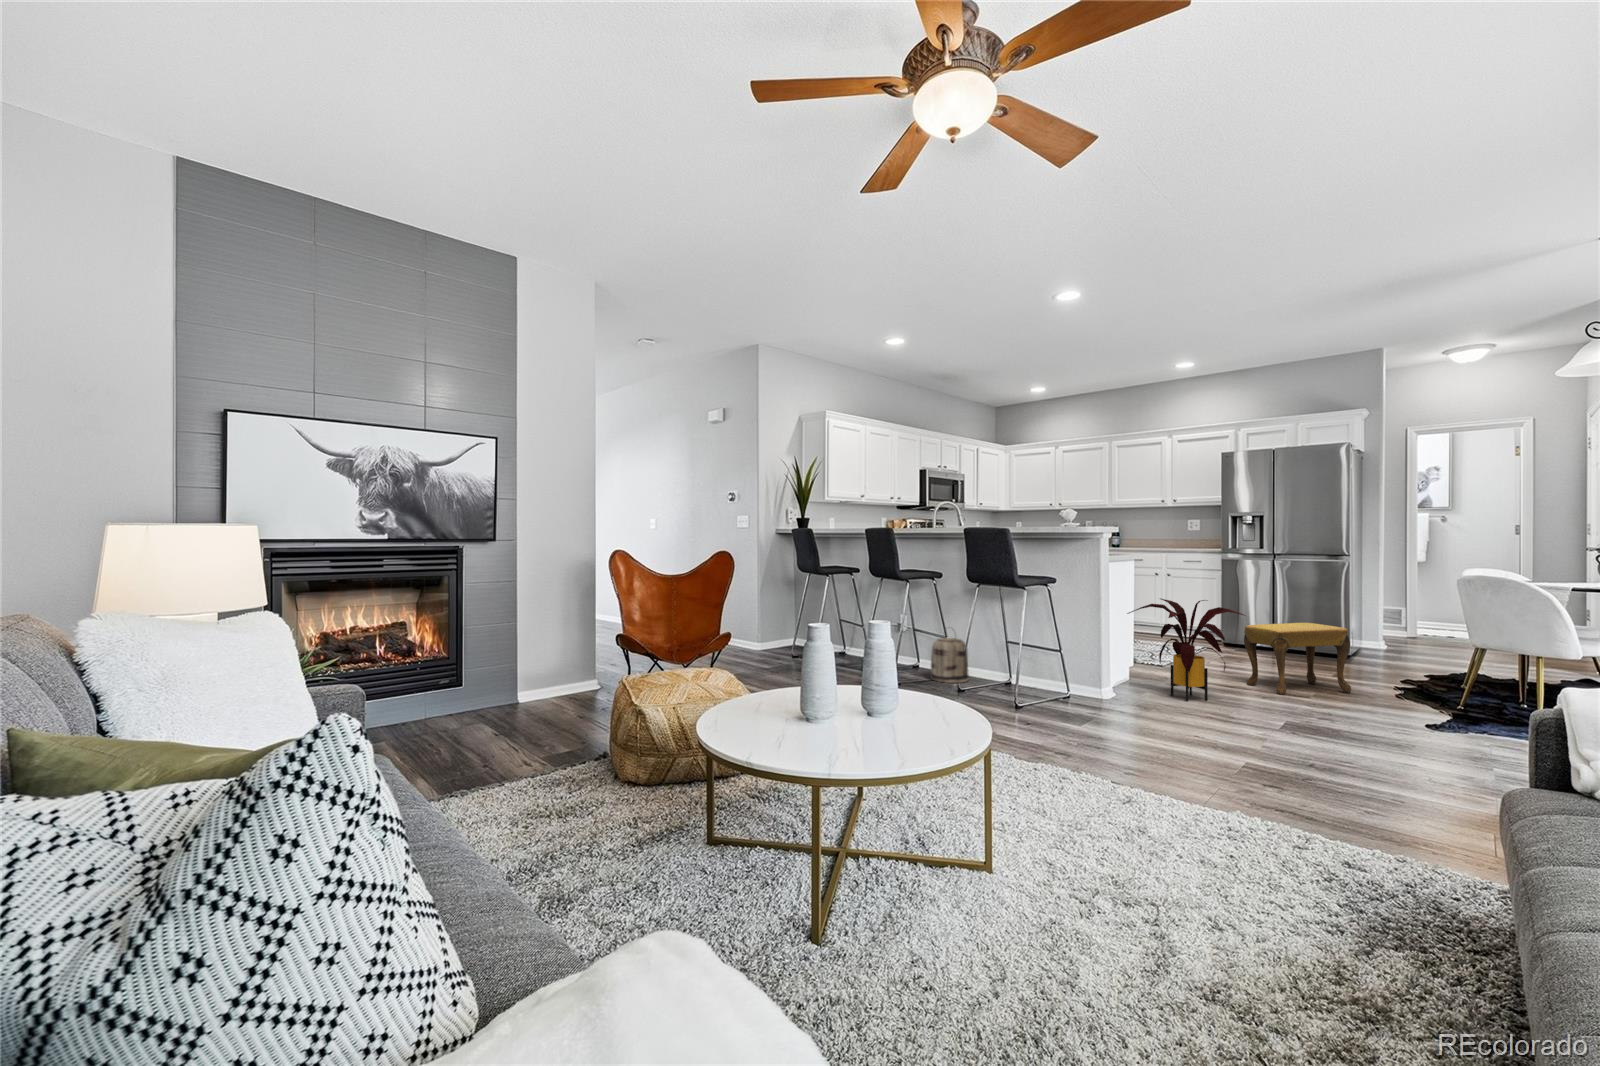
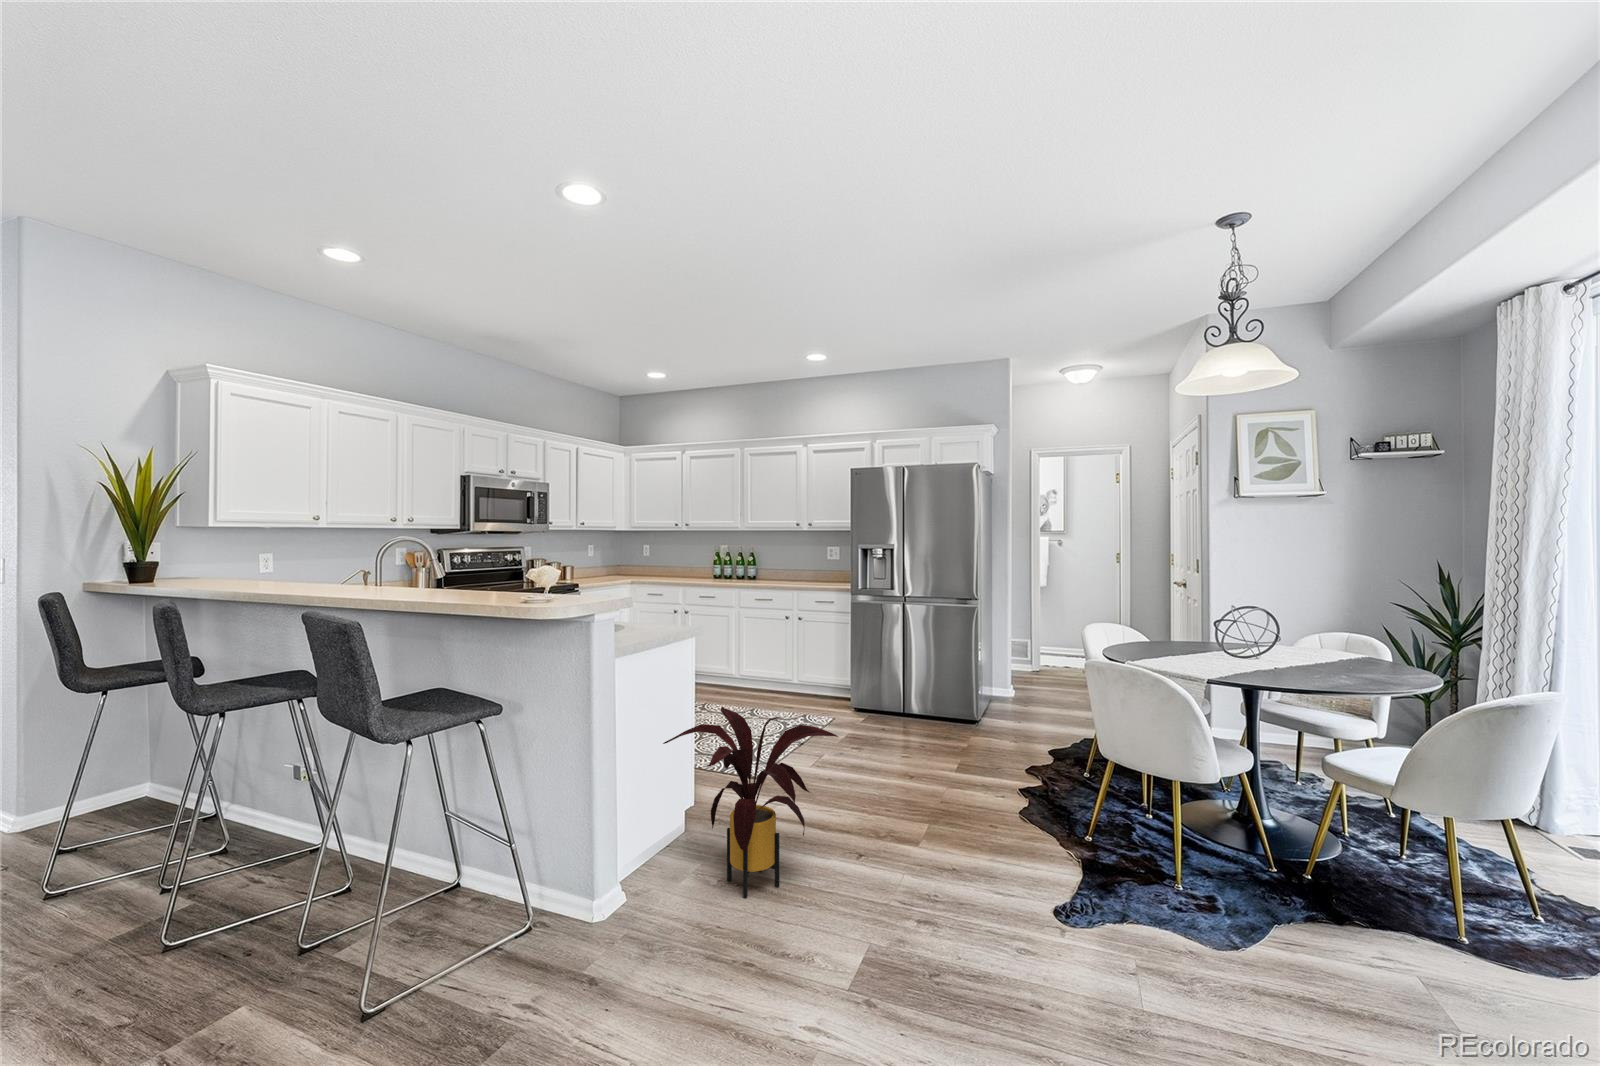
footstool: present [1244,623,1351,694] -> none [848,714,976,841]
basket: present [931,629,969,683] -> none [308,786,395,905]

